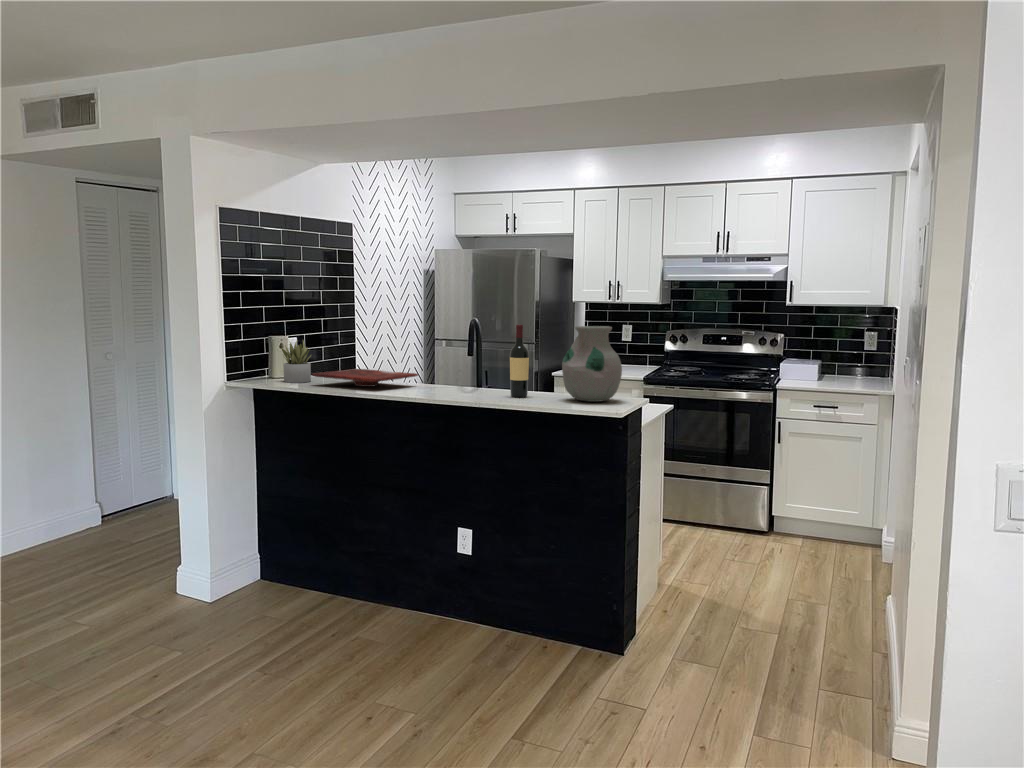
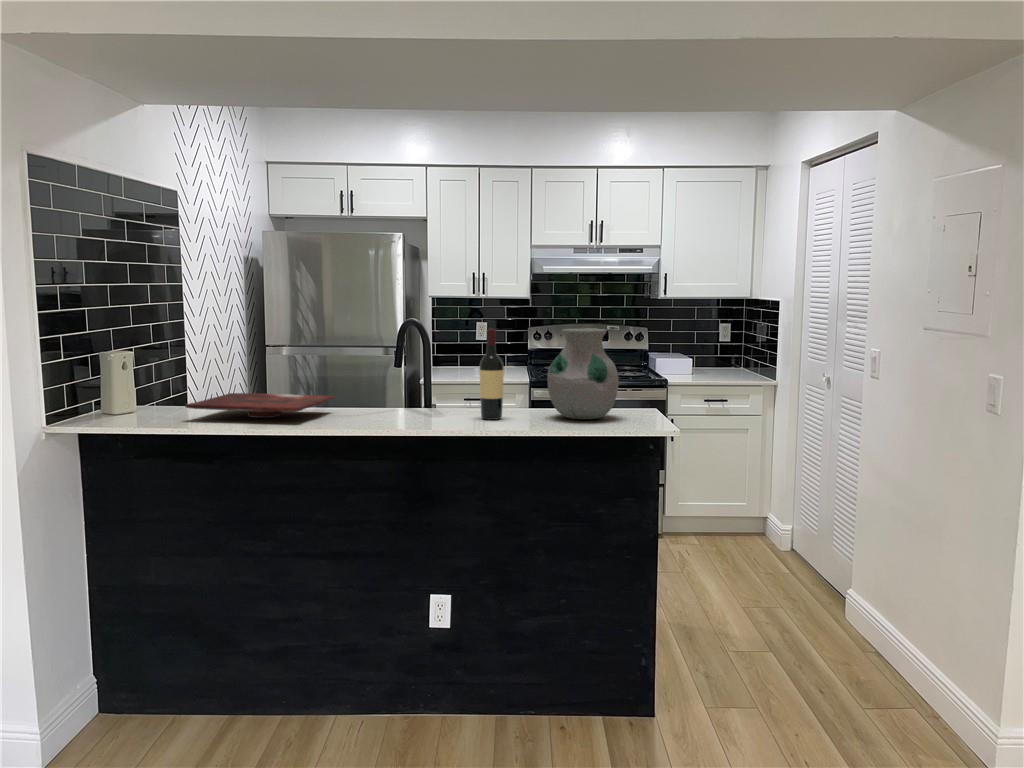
succulent plant: present [281,341,311,383] -> none [120,357,171,419]

